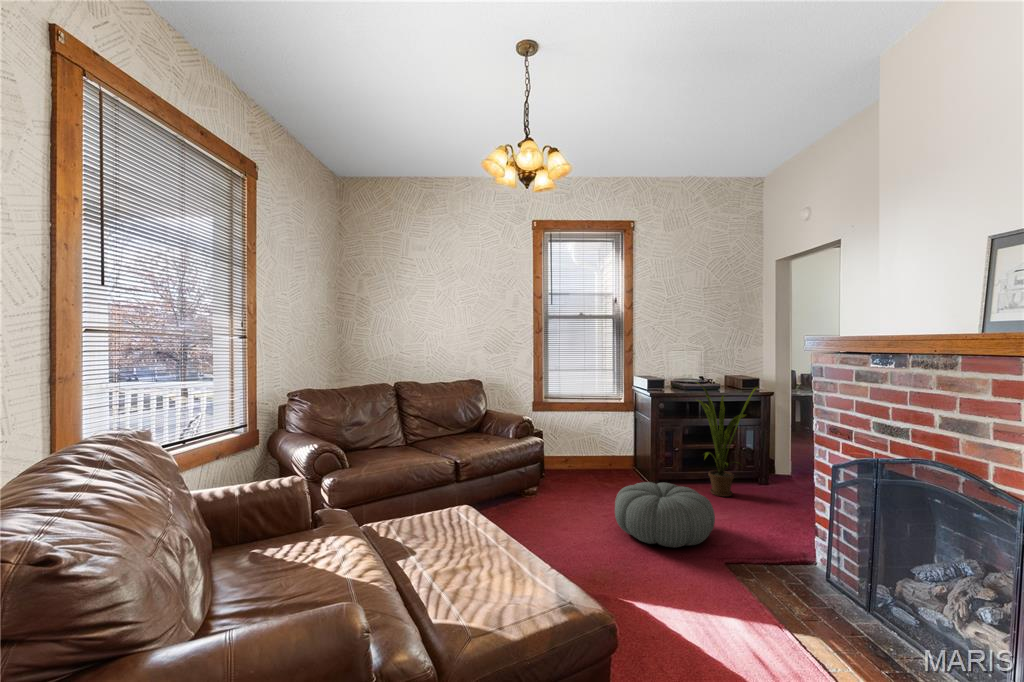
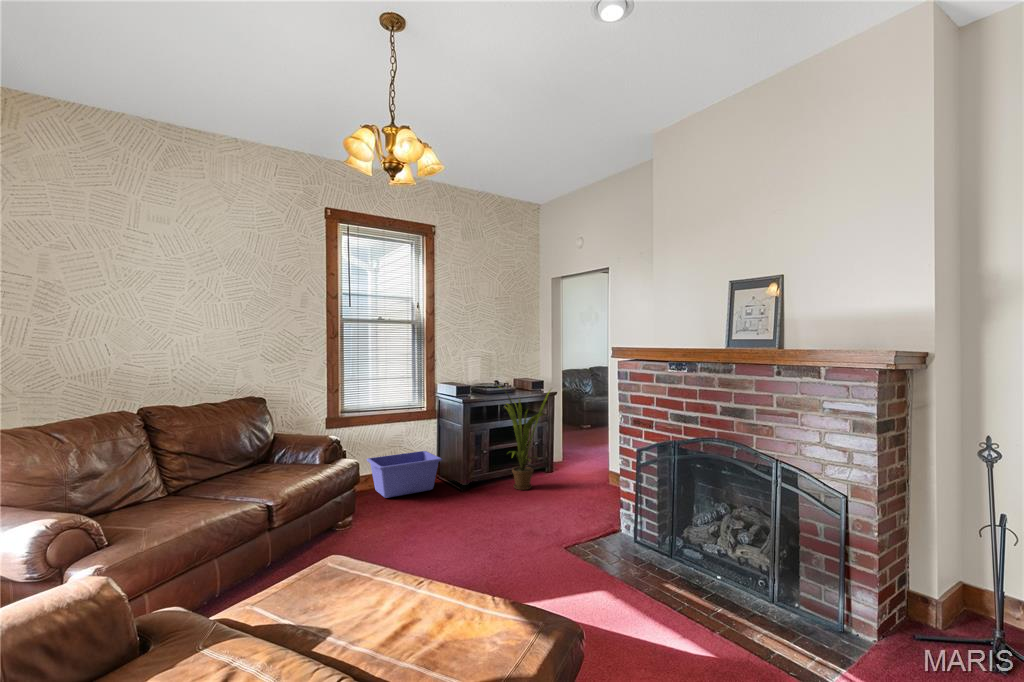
storage bin: none [566,442,634,479] -> present [367,451,442,498]
pouf: present [615,482,715,547] -> none [453,486,544,548]

